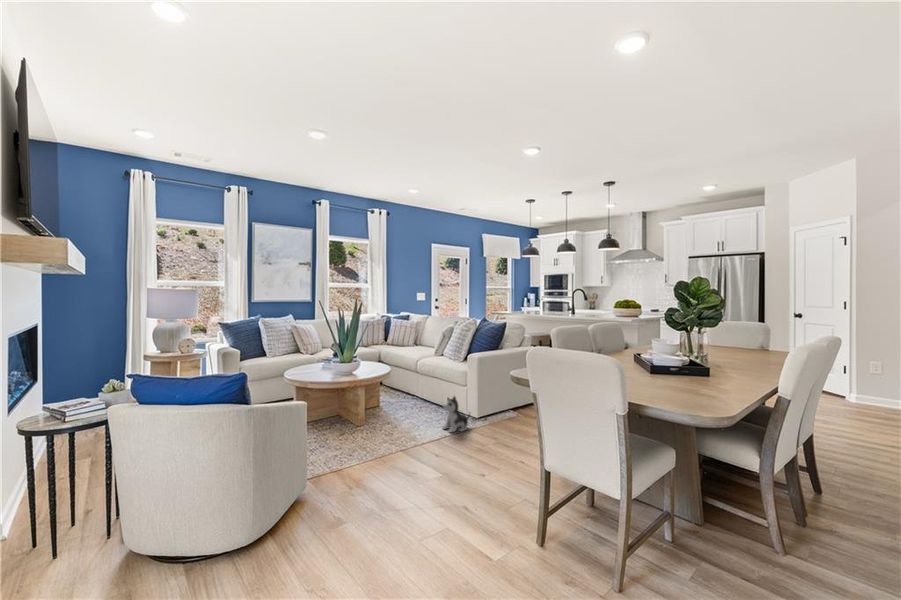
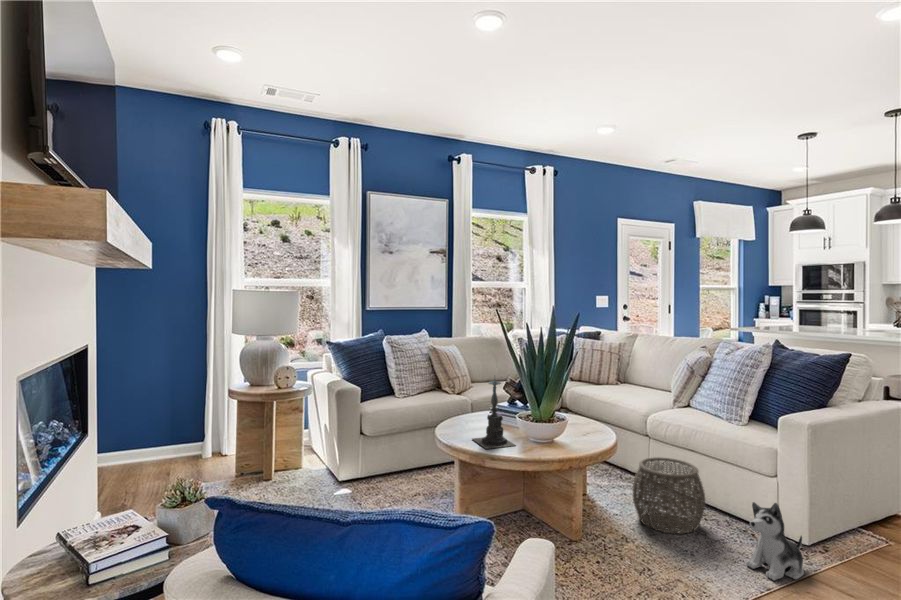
candle holder: none [303,336,327,378] -> present [473,379,515,449]
woven basket: none [397,381,434,419] -> present [632,457,705,534]

